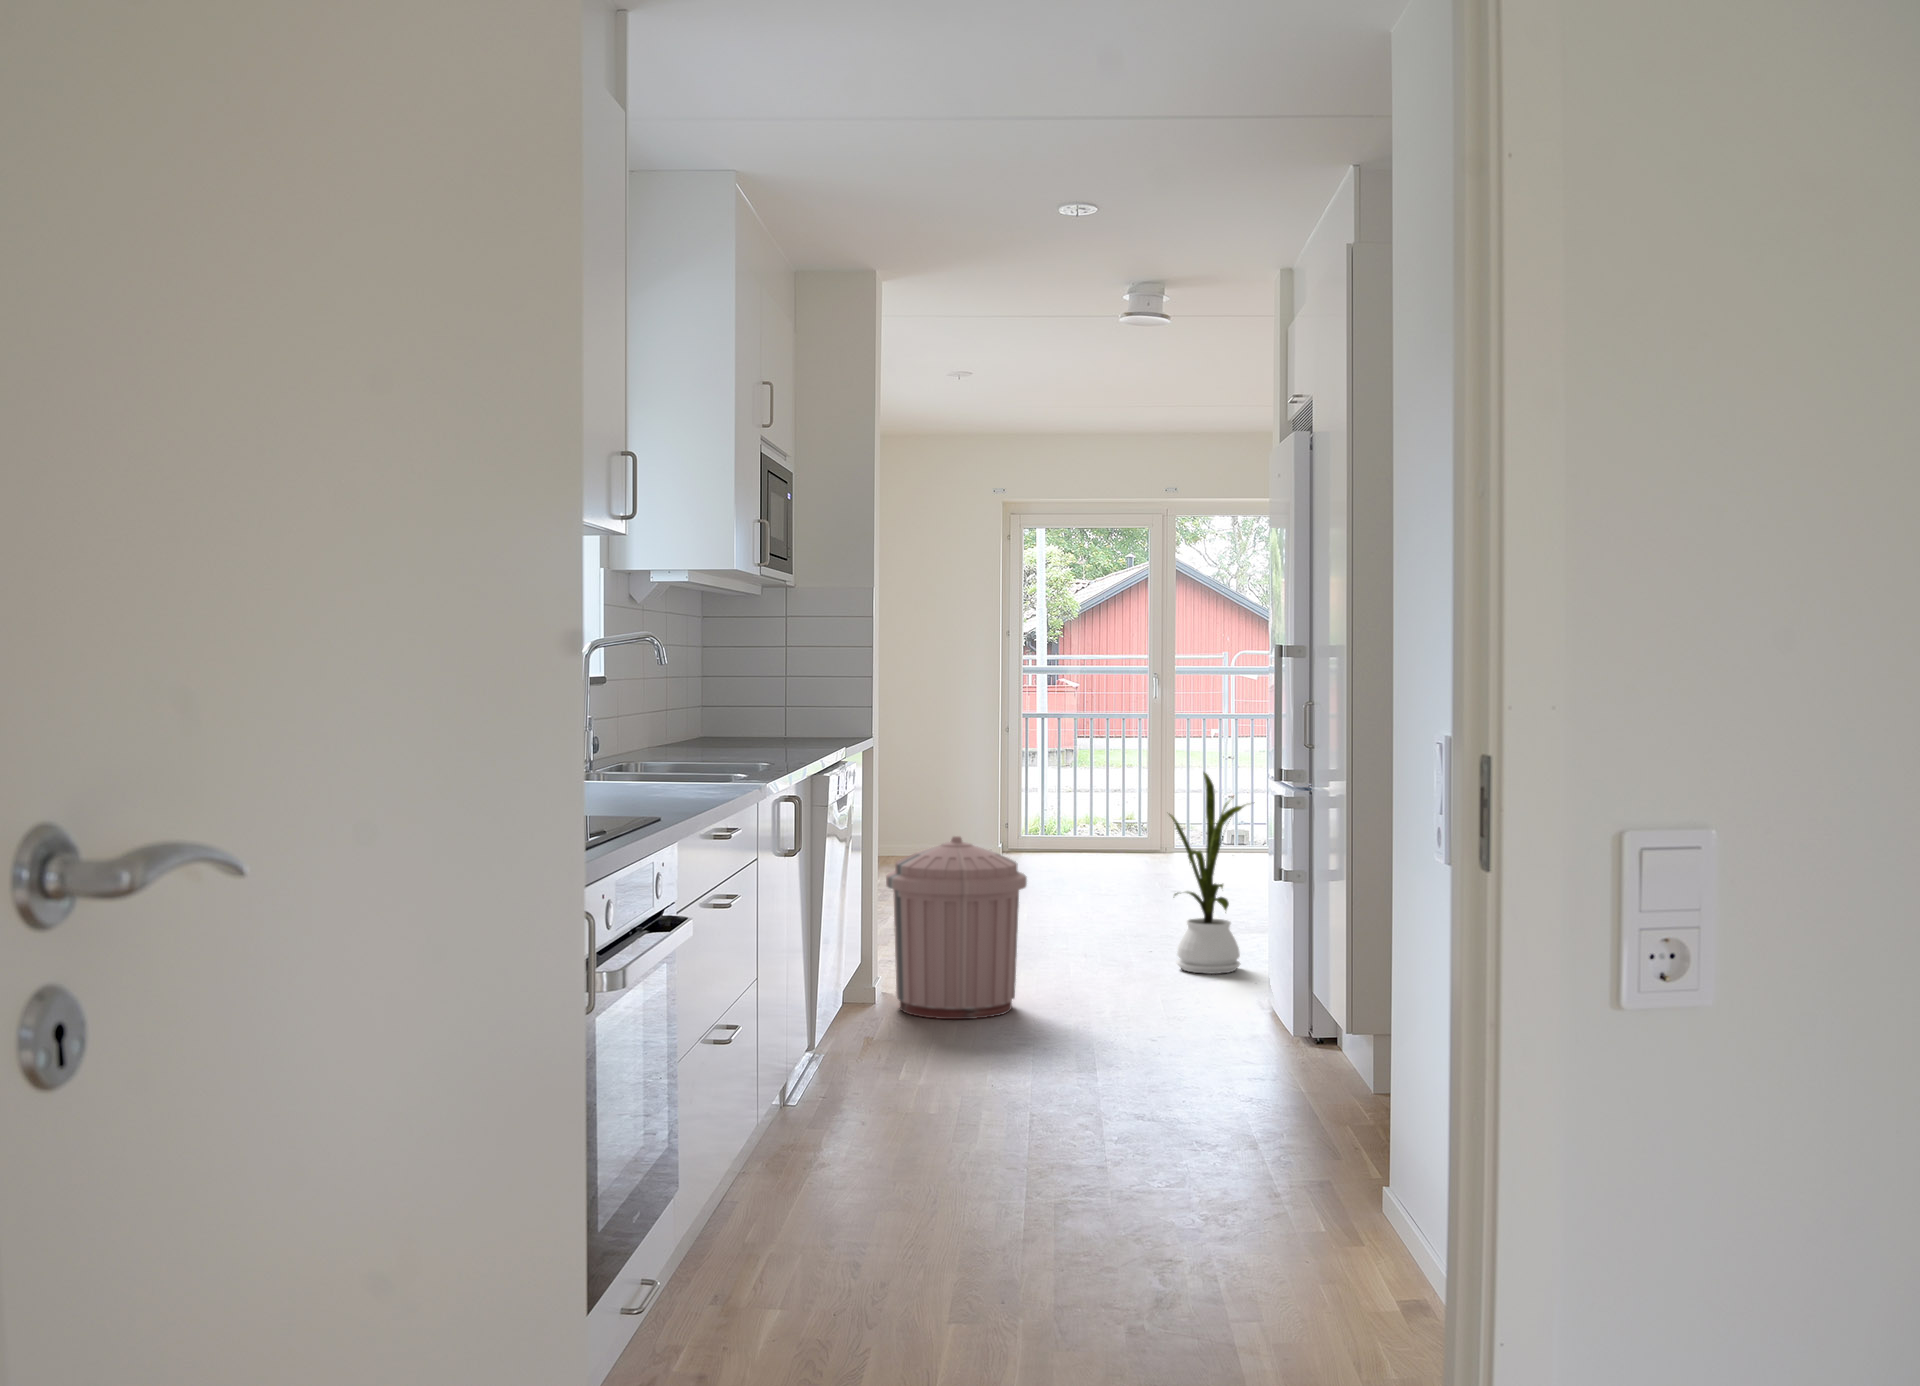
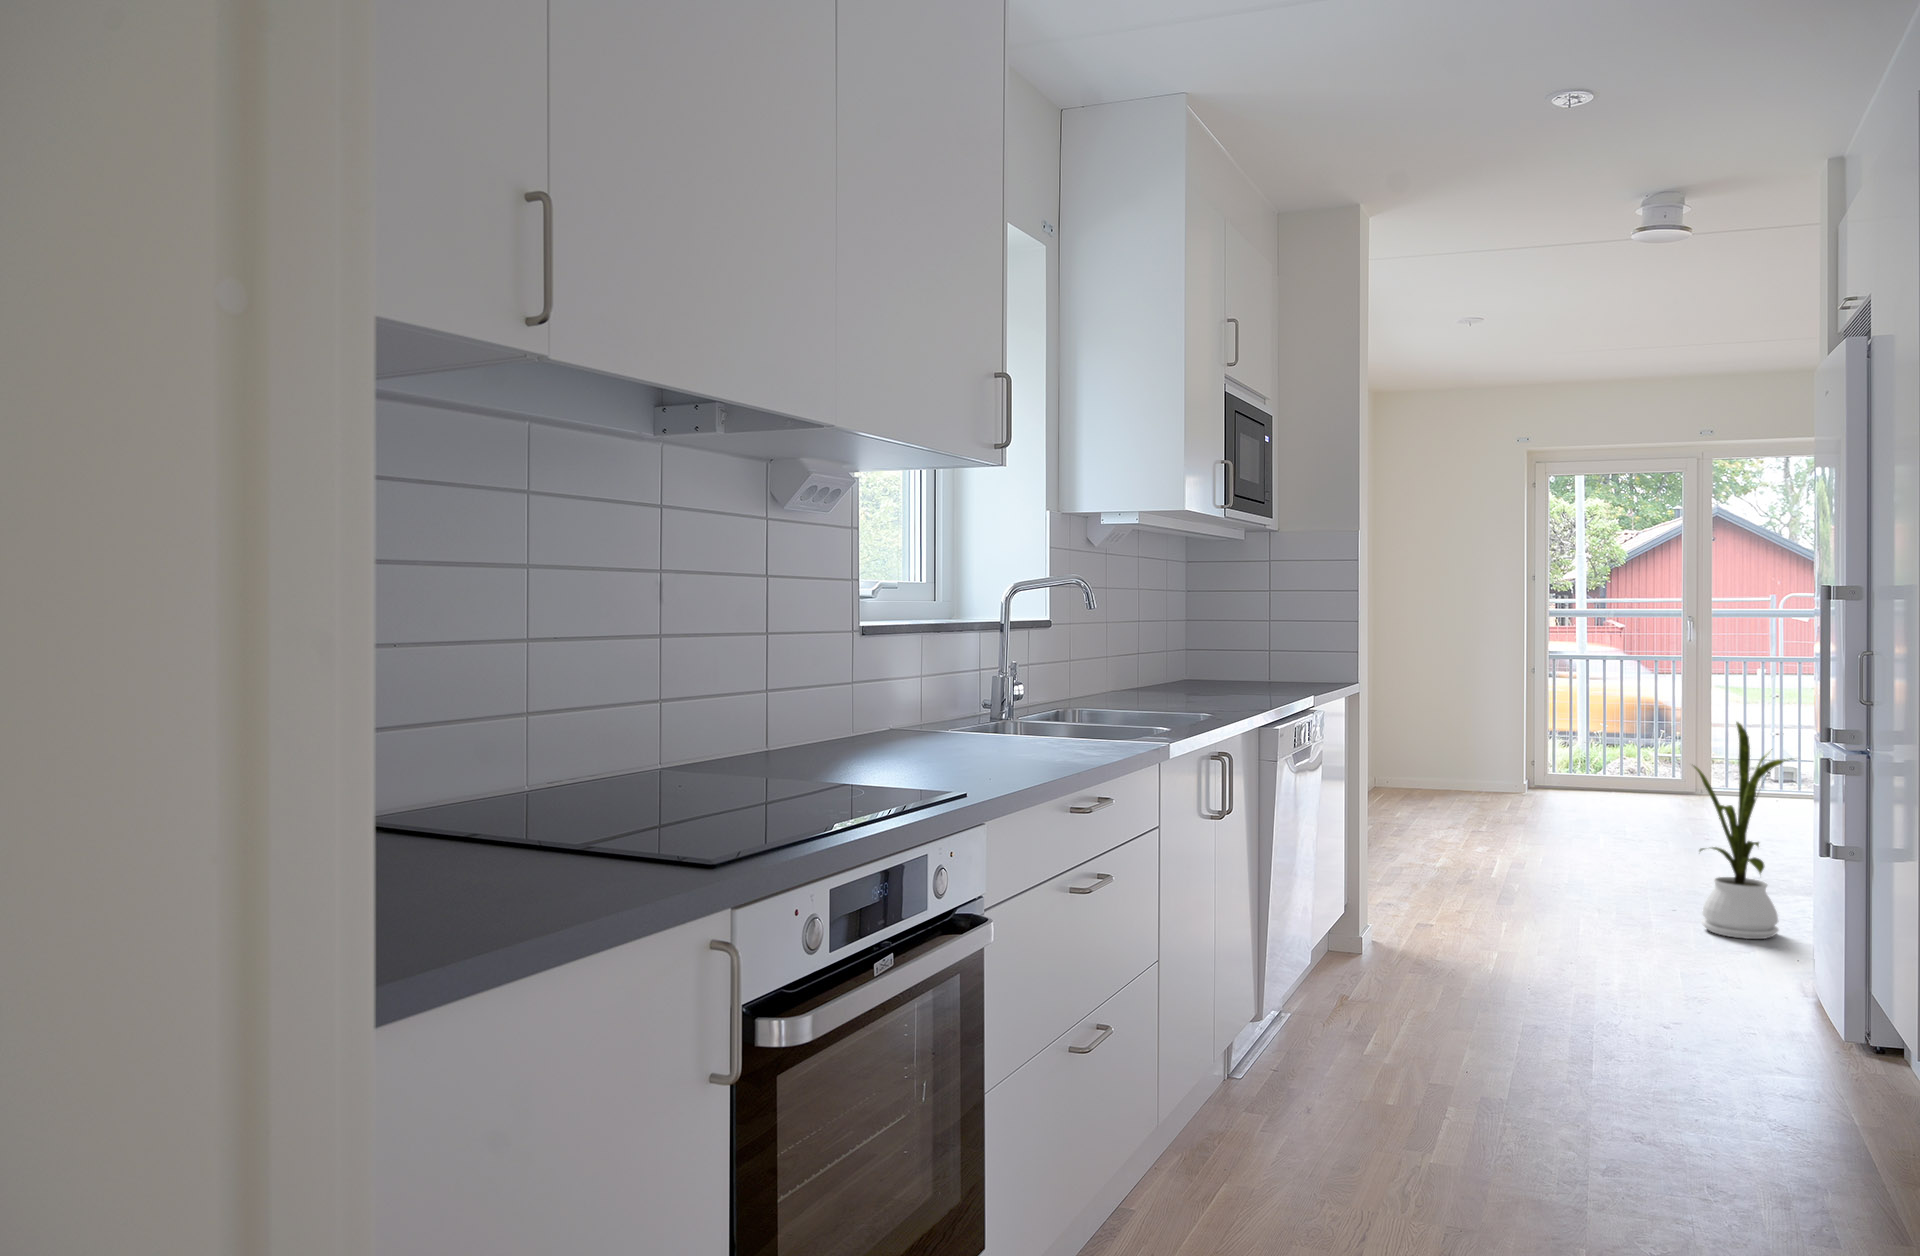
trash can: present [886,836,1027,1019] -> none [1370,782,1521,972]

